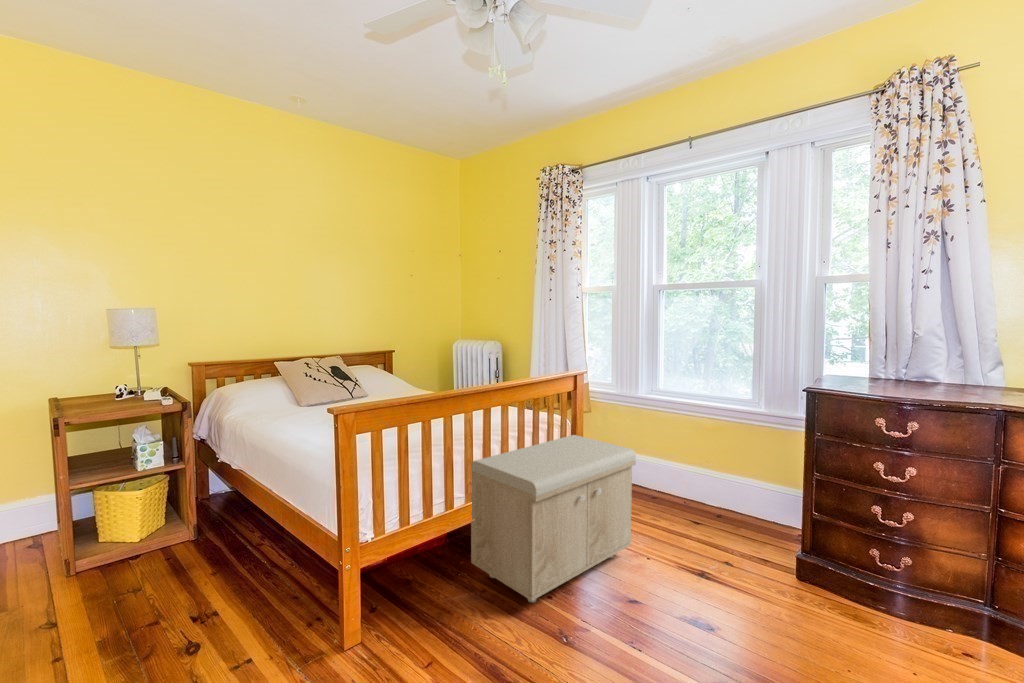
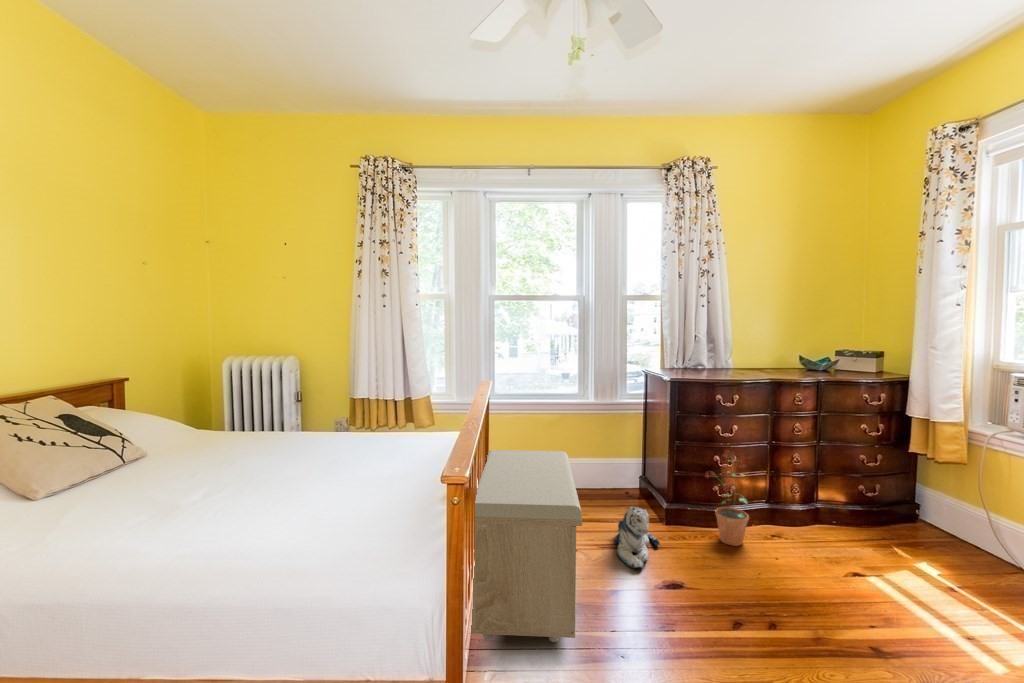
potted plant: none [845,501,901,638] -> present [706,451,749,546]
plush toy: none [679,530,755,597] -> present [615,507,660,568]

